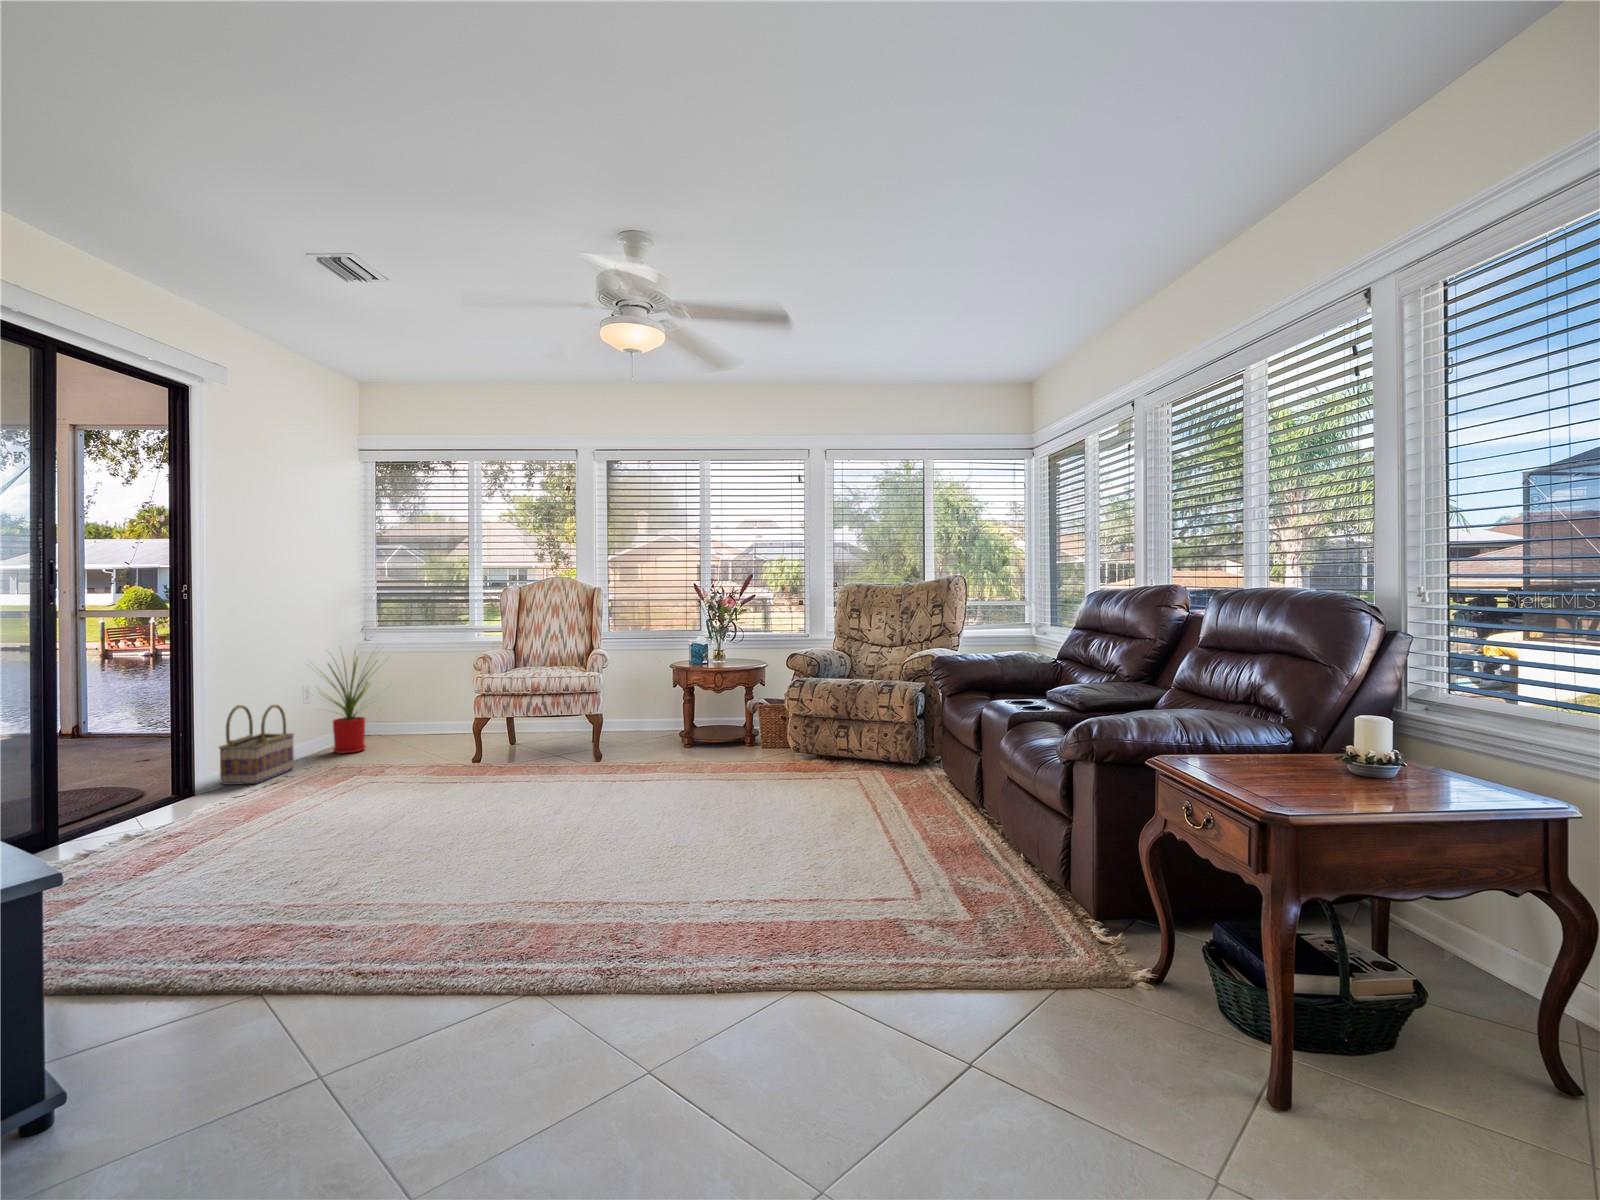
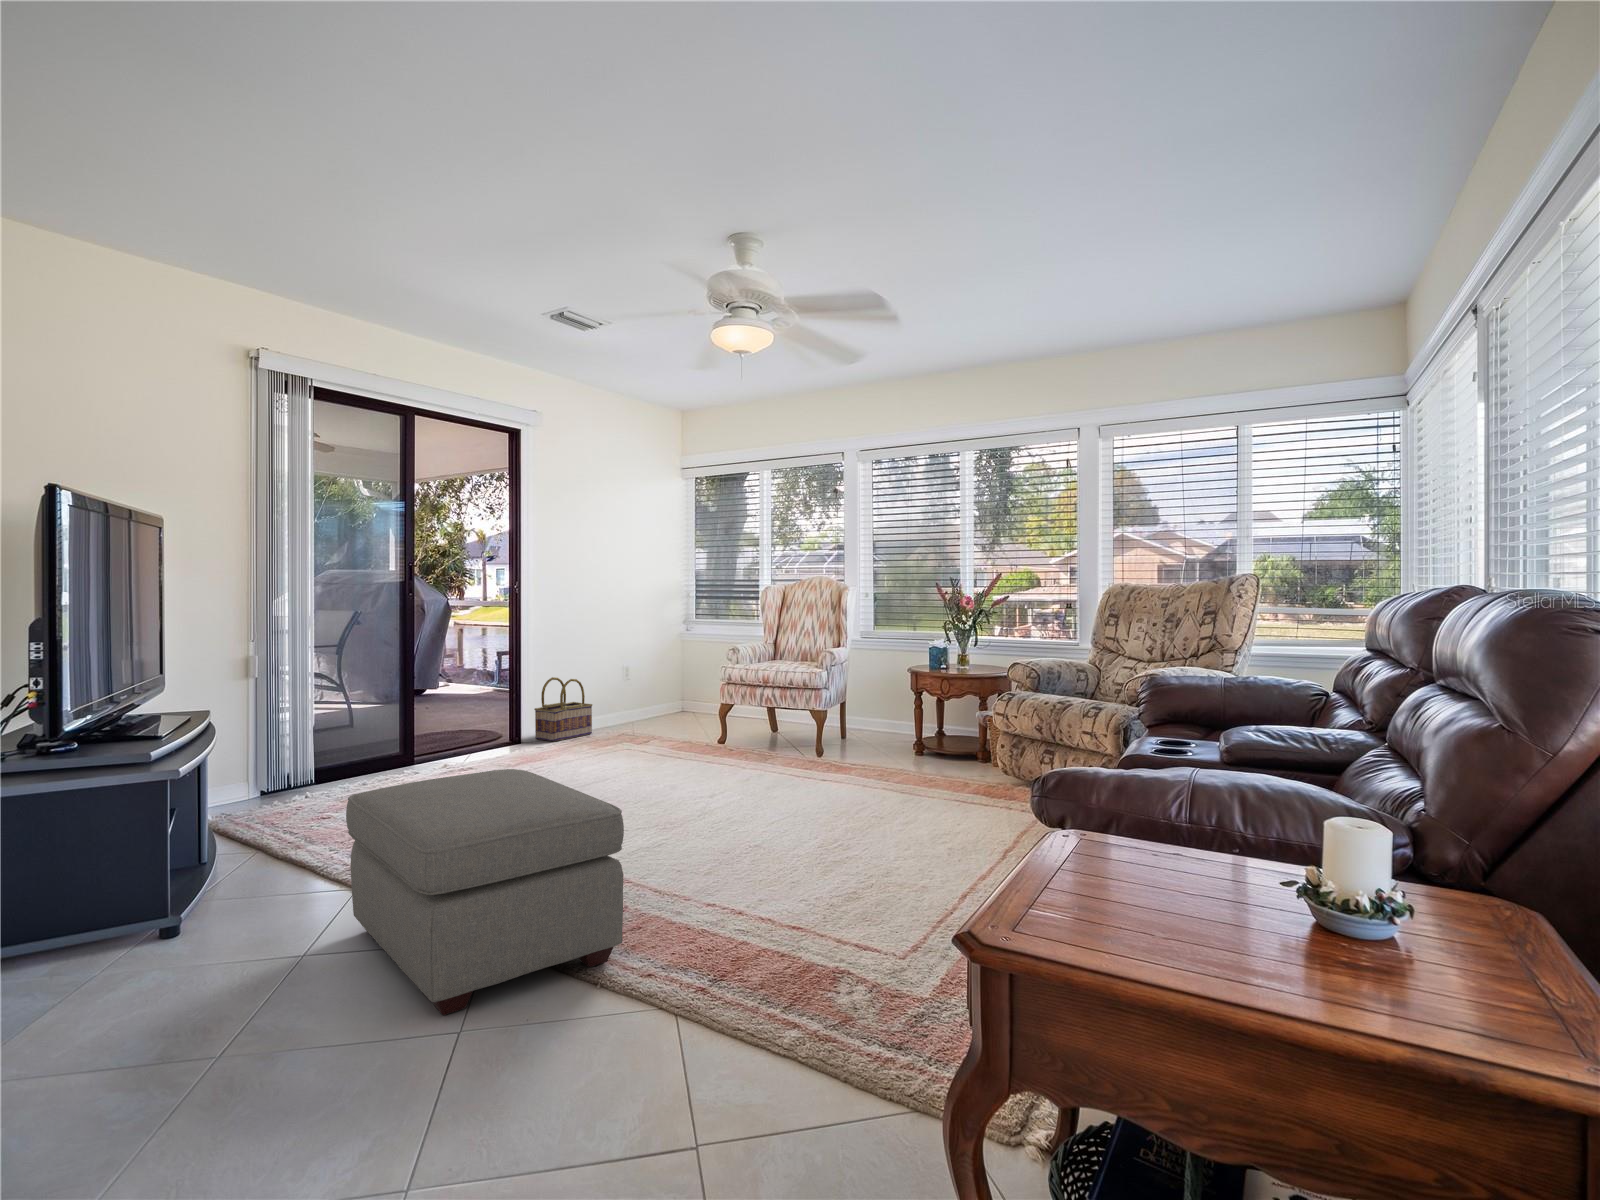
house plant: present [319,654,369,754] -> none [612,634,682,726]
ottoman: none [399,799,766,1070] -> present [346,769,624,1015]

